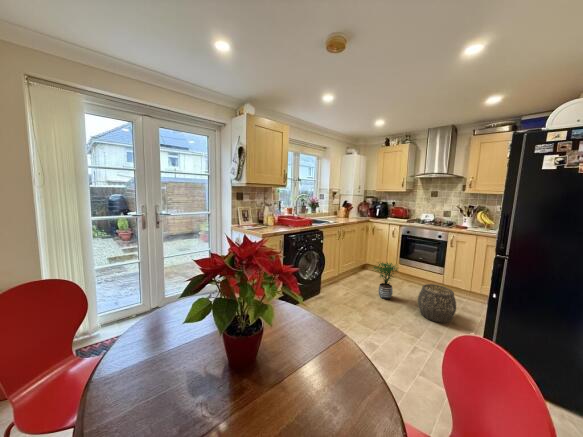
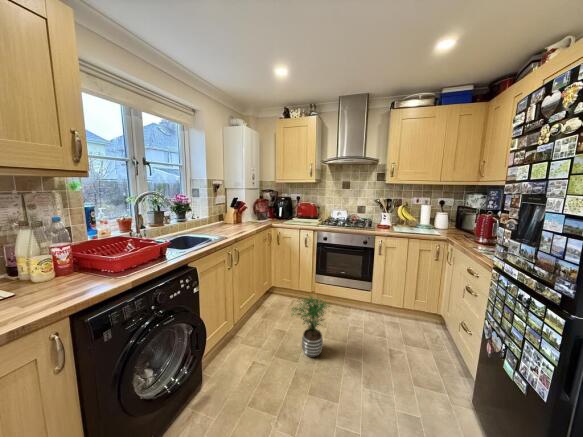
woven basket: present [418,284,456,323] -> none [364,323,420,391]

